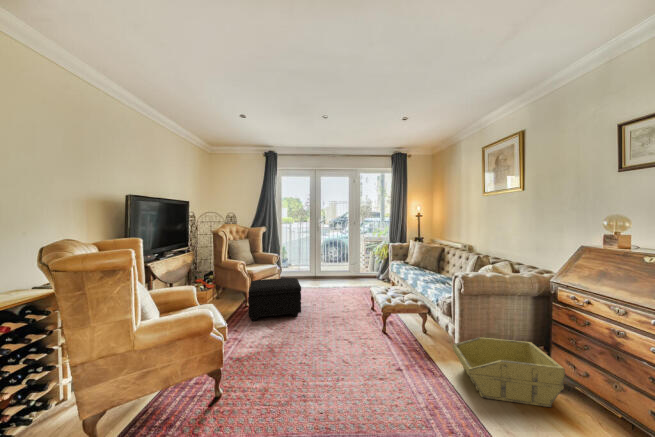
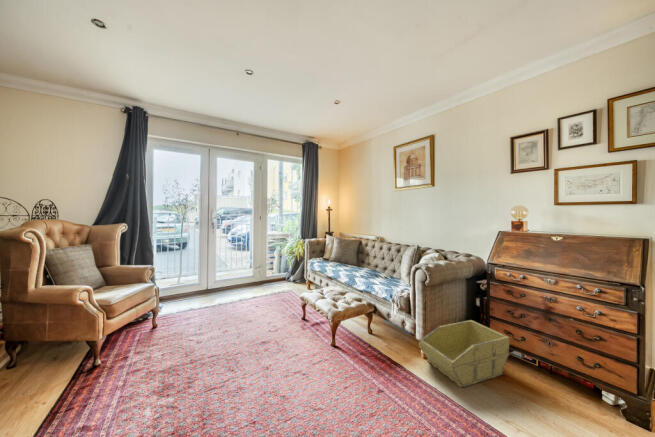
footstool: present [248,278,301,321] -> none [113,298,217,389]

